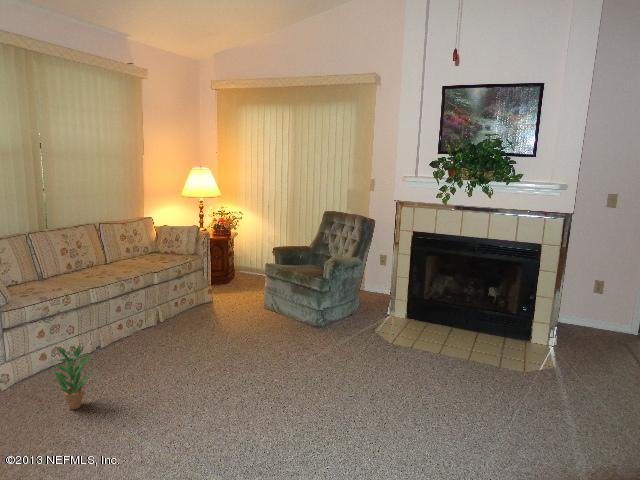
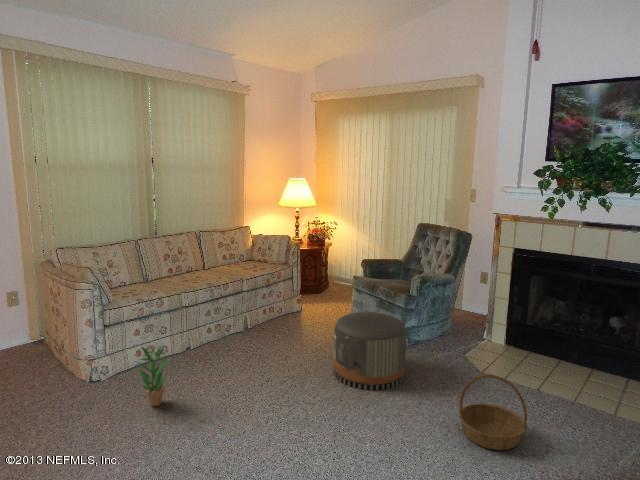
pouf: none [257,296,326,370] -> present [333,312,406,390]
basket: none [381,343,439,408] -> present [459,374,527,450]

